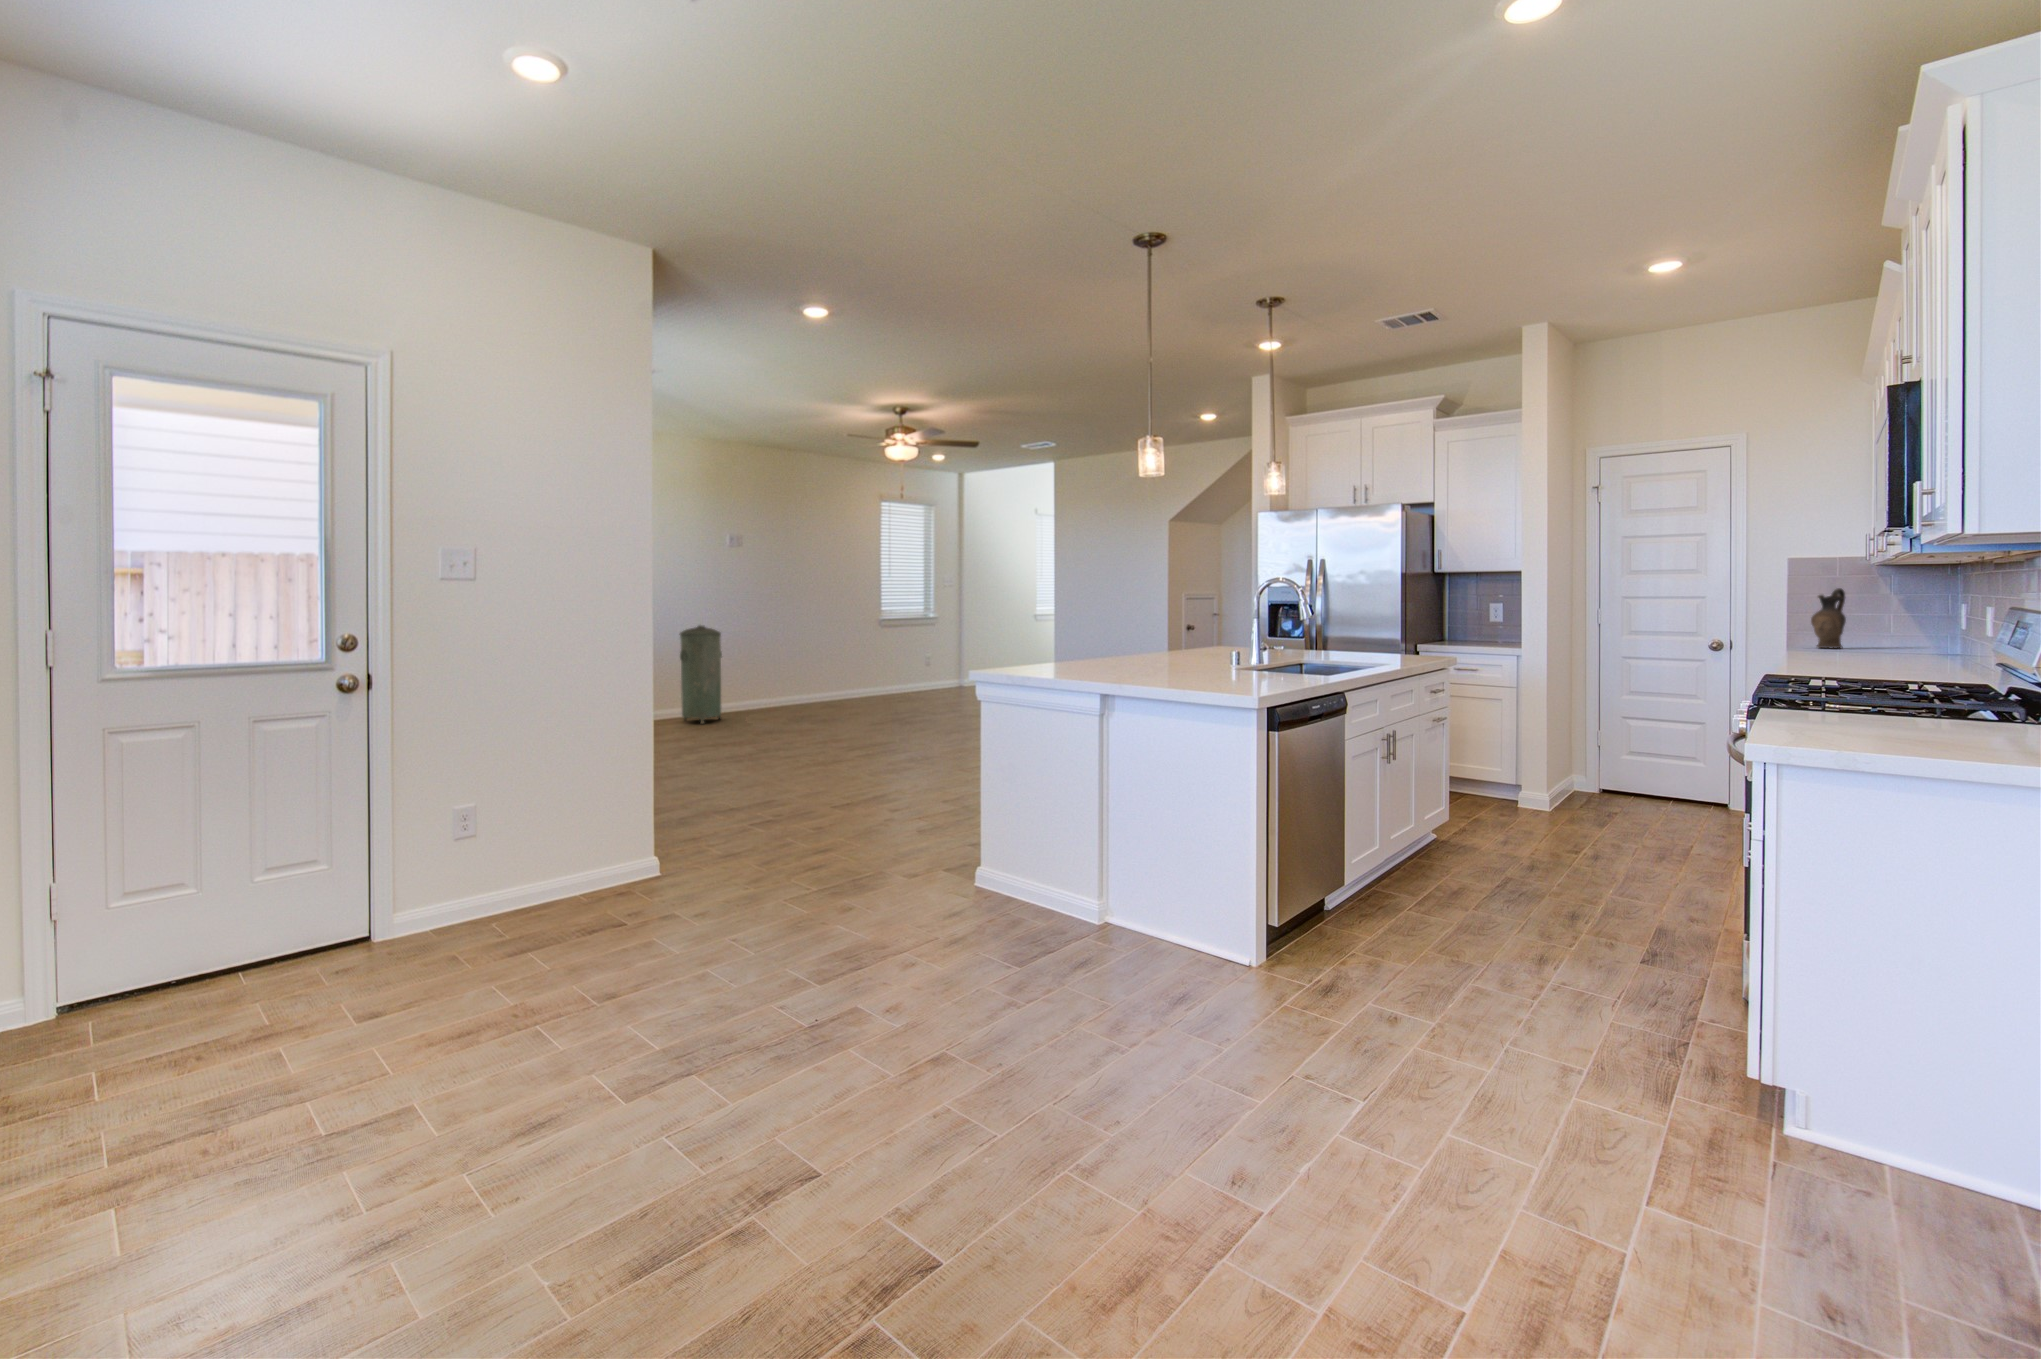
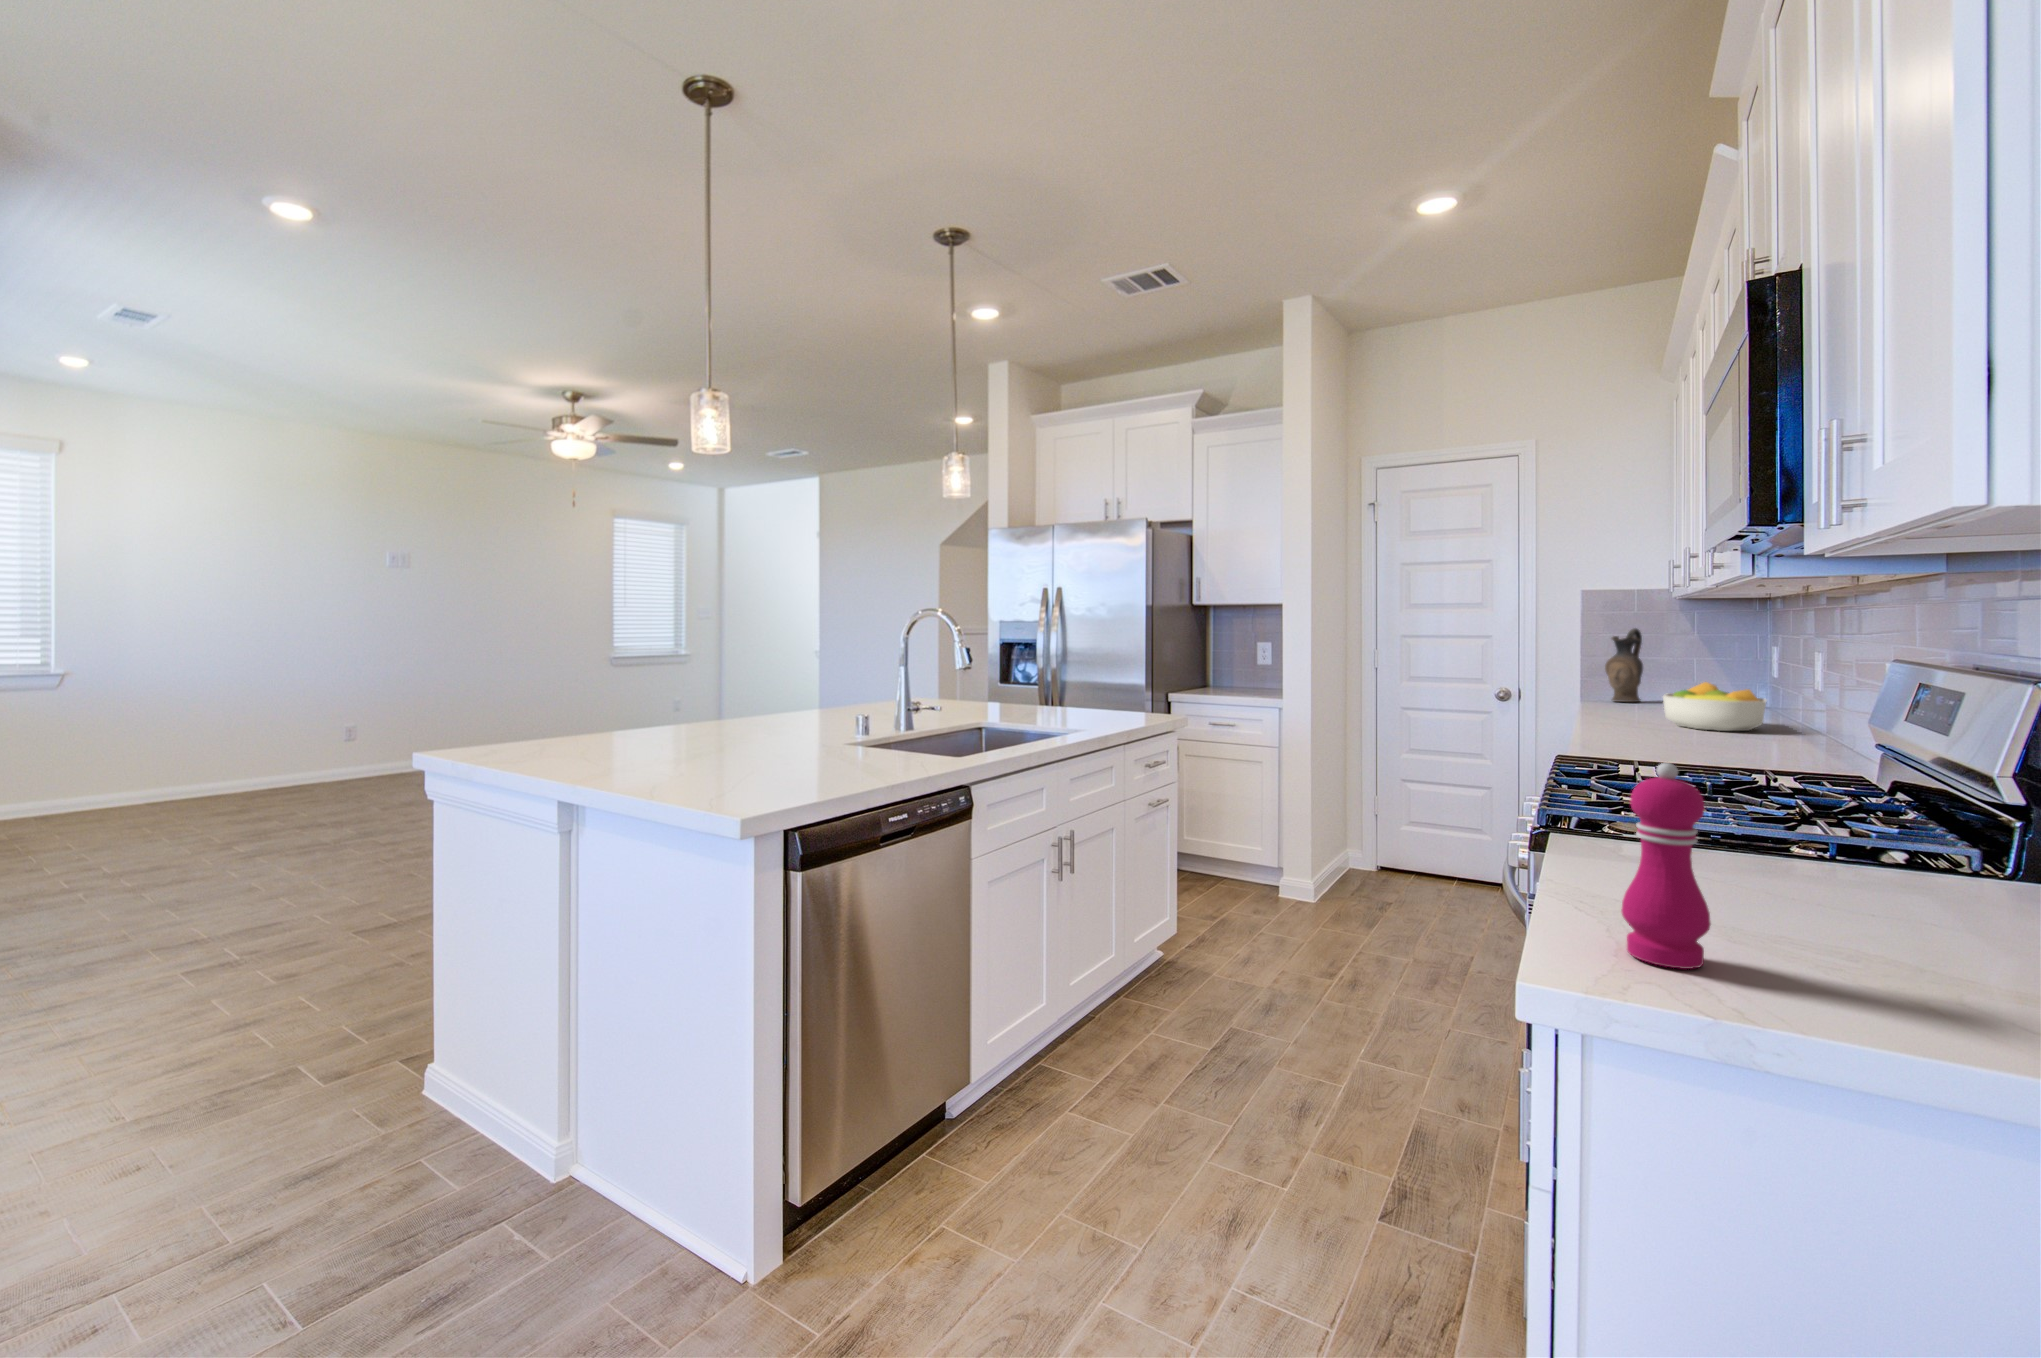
trash can: present [679,625,722,724] -> none [308,661,372,789]
fruit bowl: none [1856,628,1944,665] -> present [1663,682,1766,731]
pepper mill: none [1798,649,1841,738] -> present [1621,763,1711,969]

